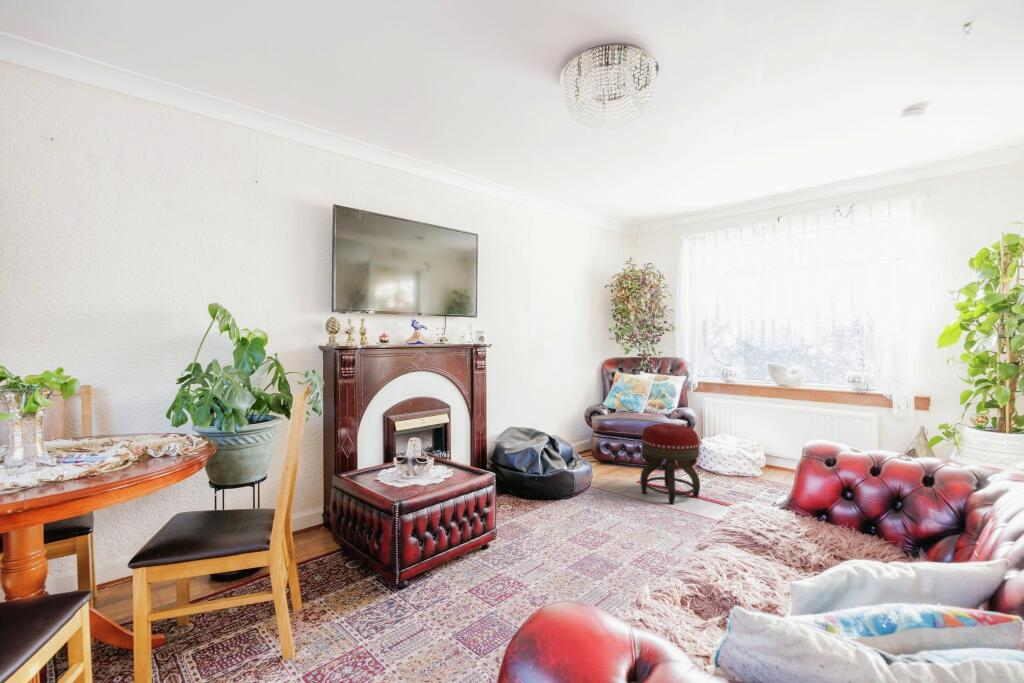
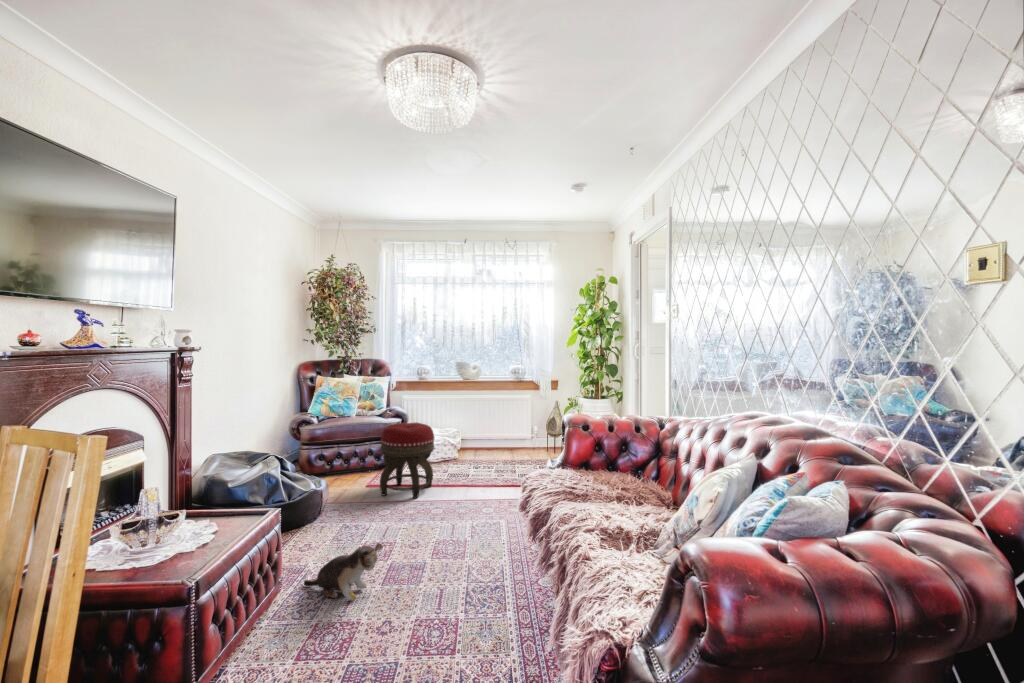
plush toy: none [518,523,561,568] -> present [304,543,382,601]

